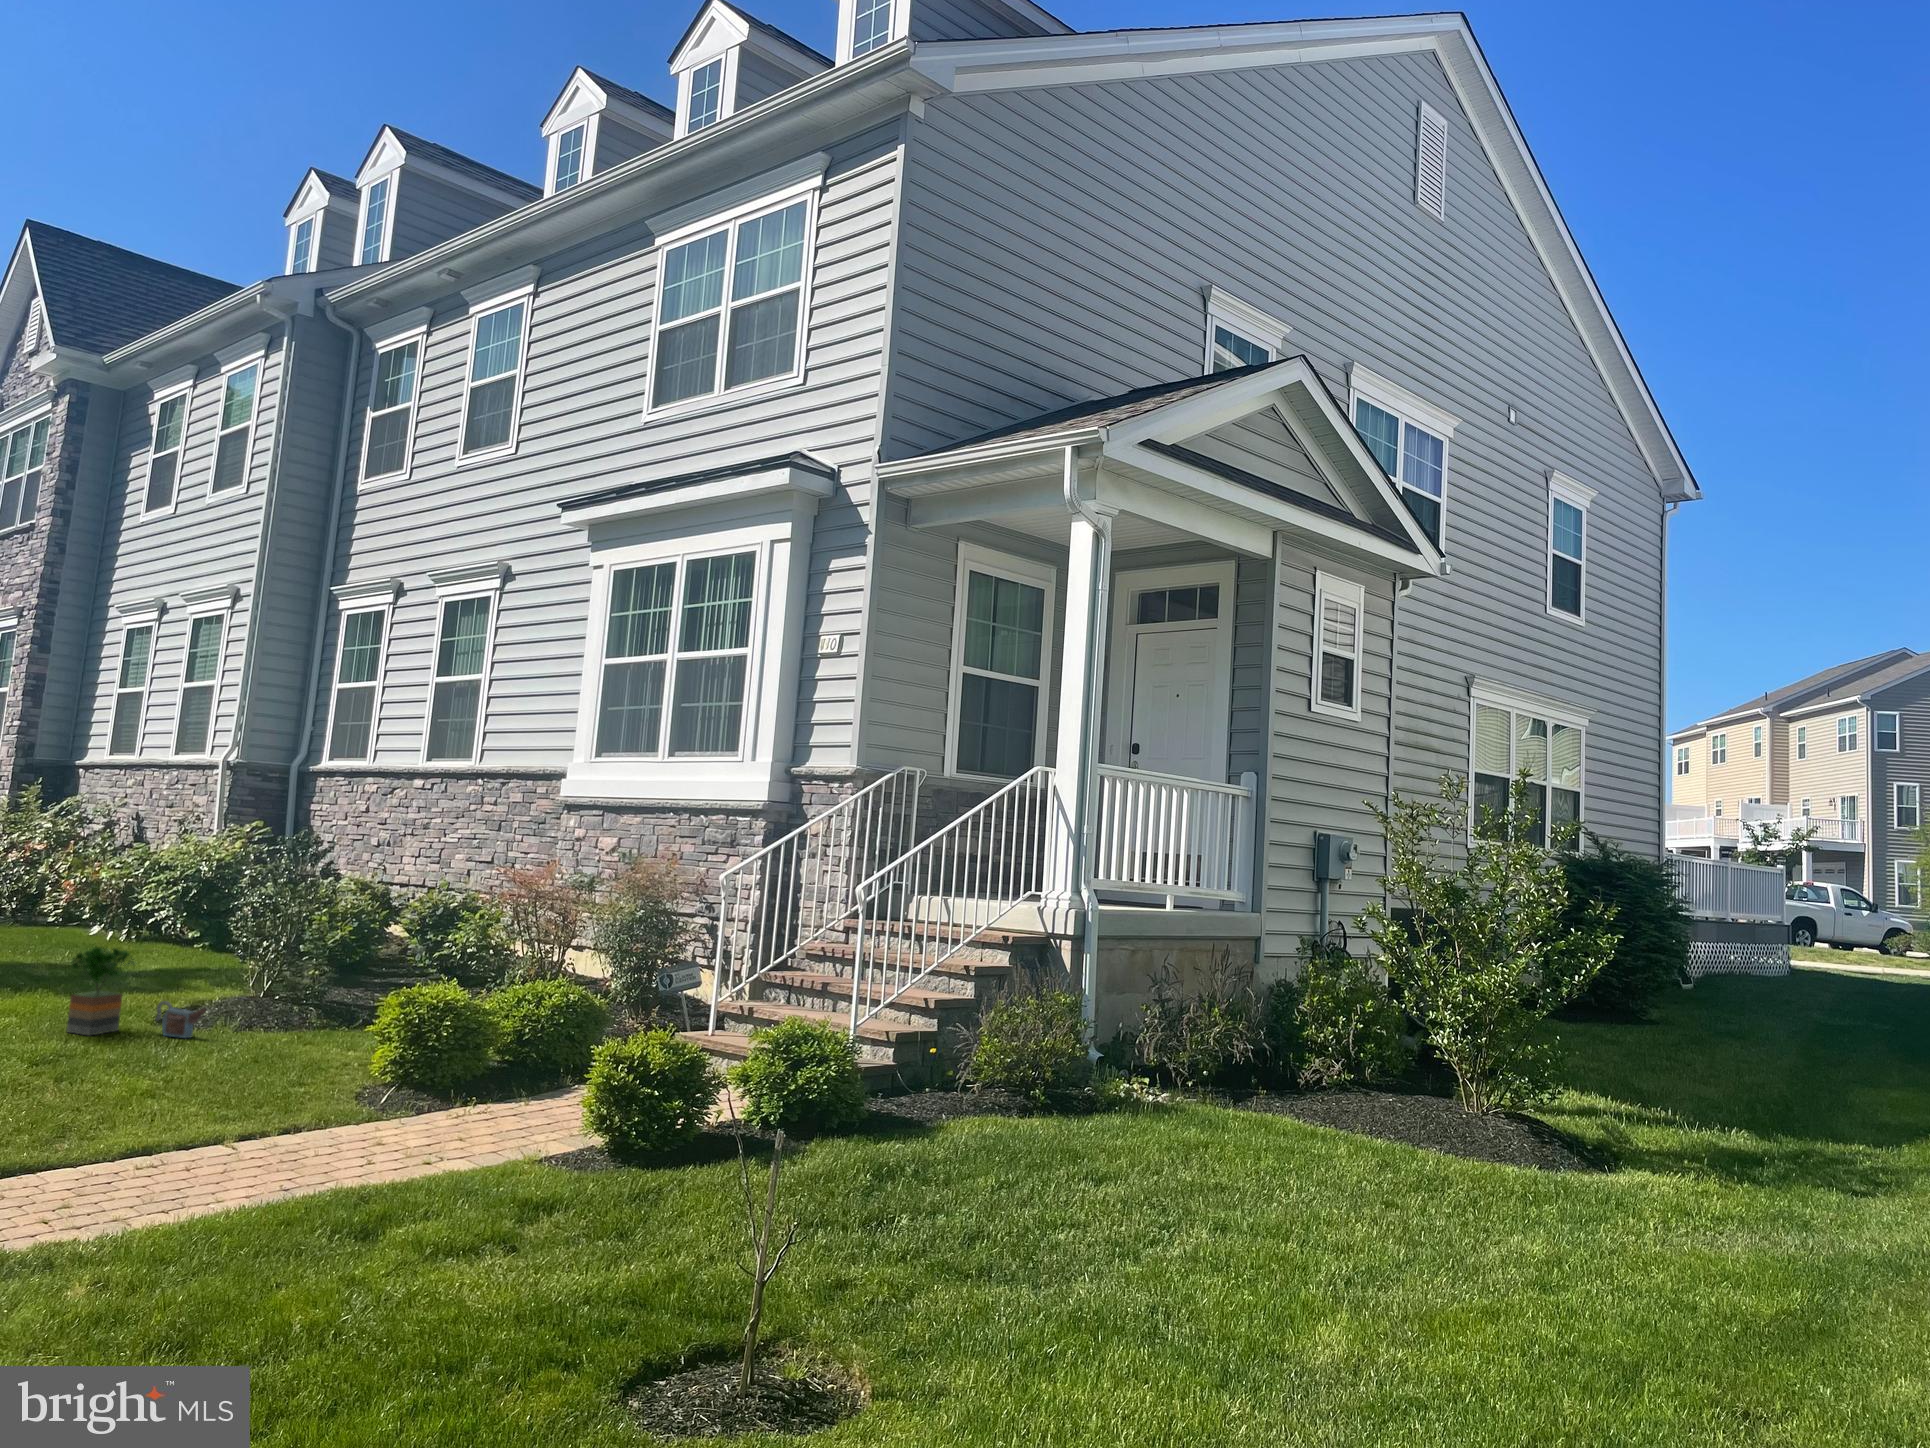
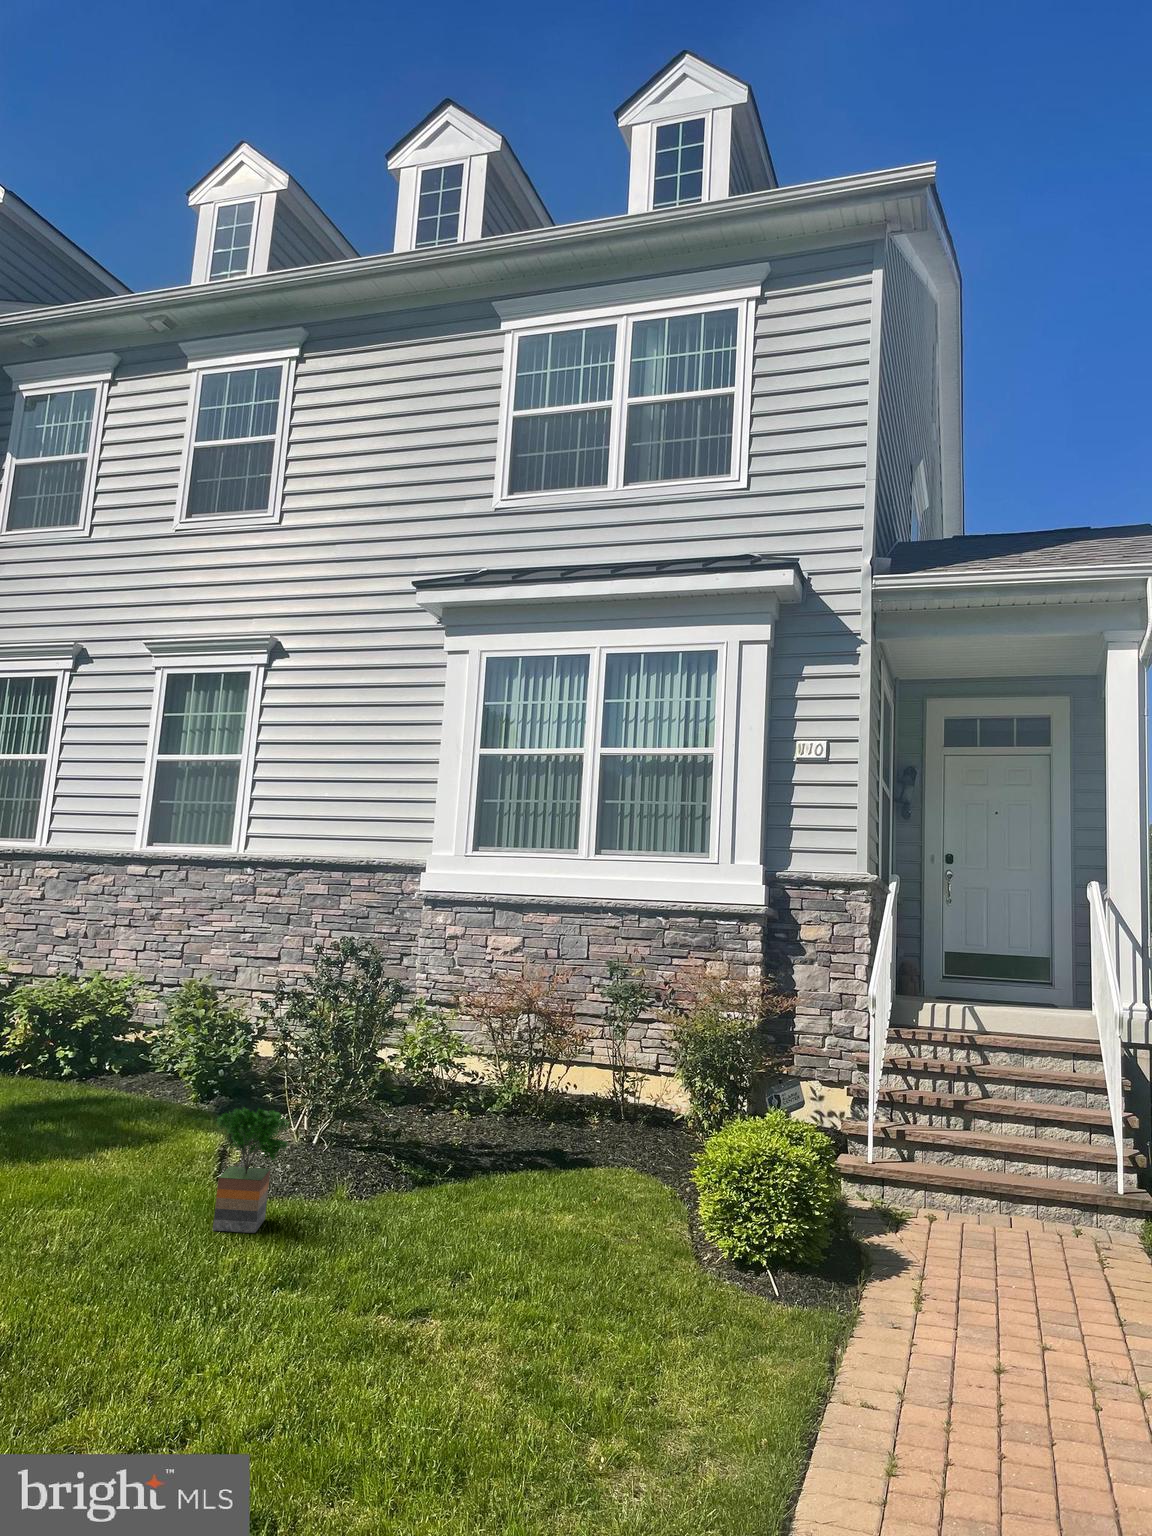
watering can: present [156,1001,207,1038] -> none [319,1175,399,1222]

